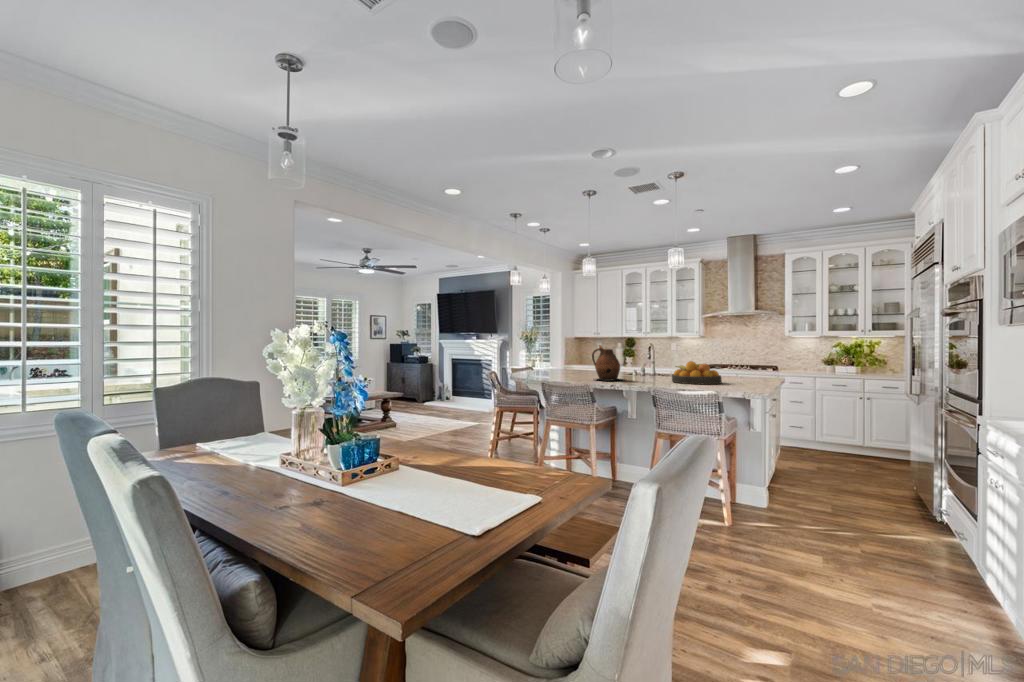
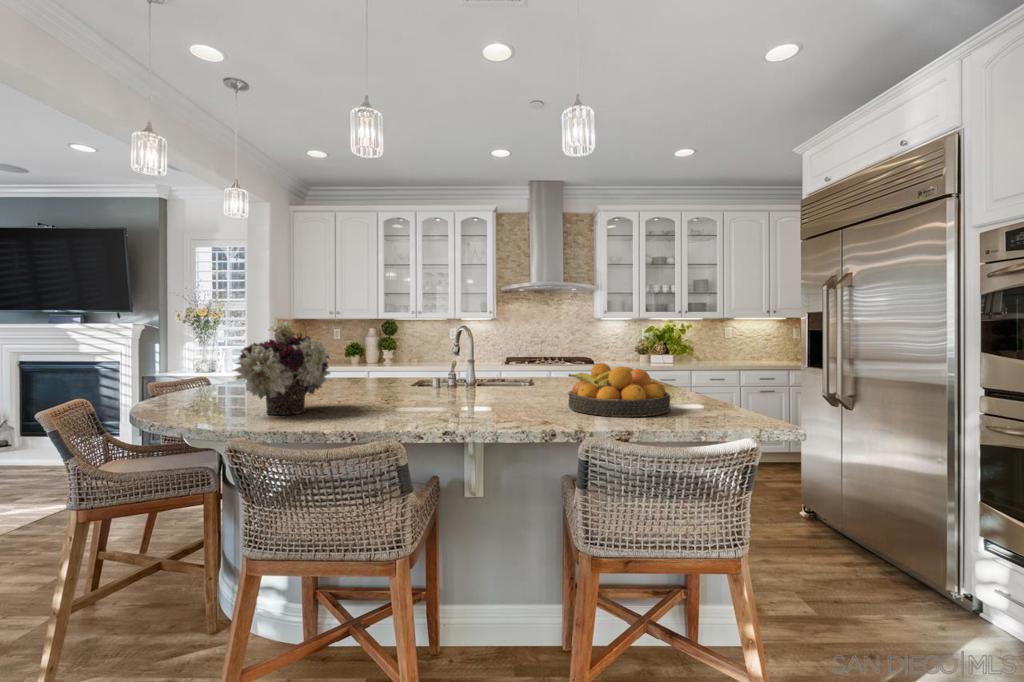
flower arrangement: none [540,342,575,377] -> present [233,322,330,415]
ceramic pitcher: present [592,345,624,381] -> none [389,329,476,425]

